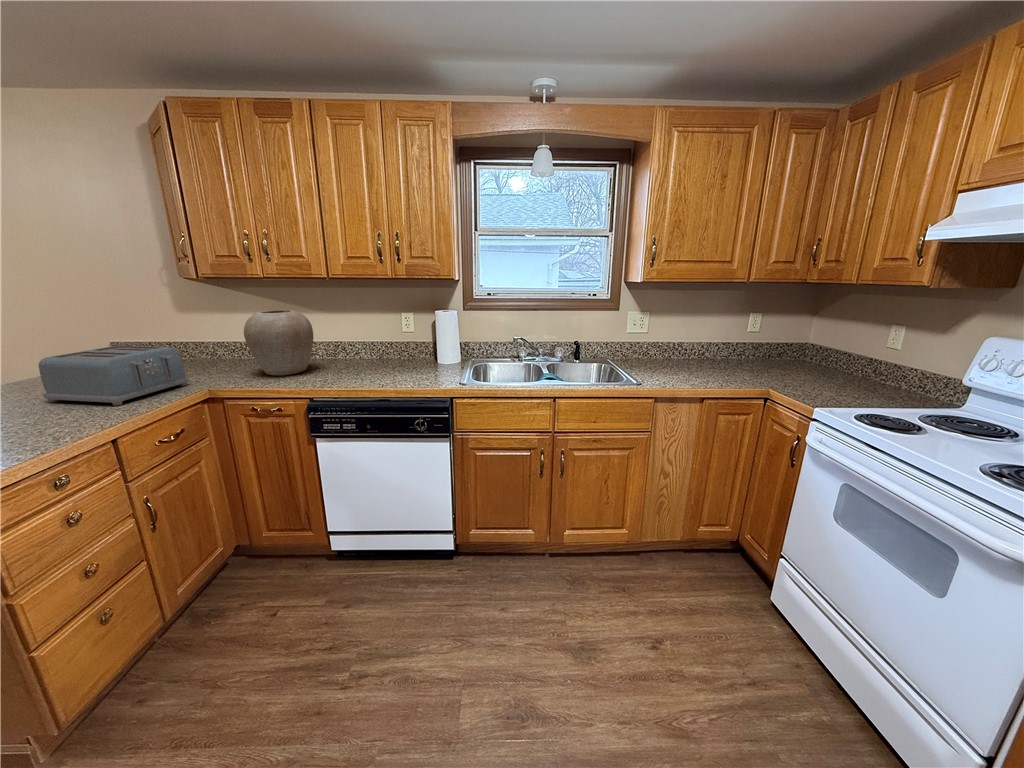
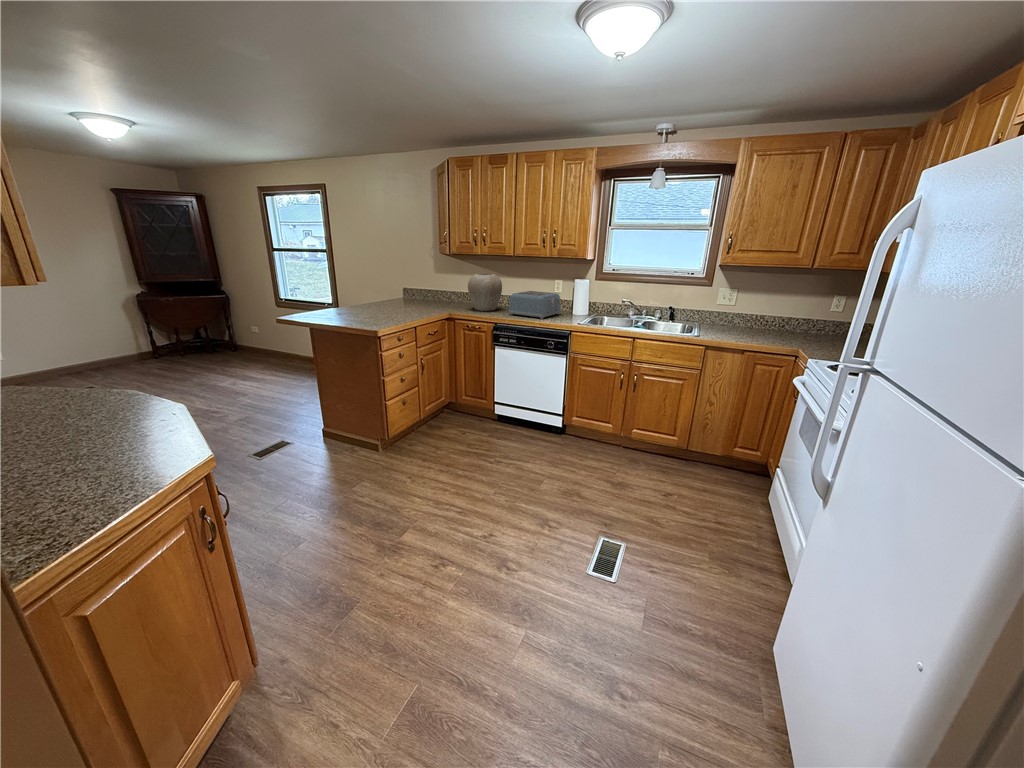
toaster: present [39,345,188,405] -> present [509,291,560,319]

